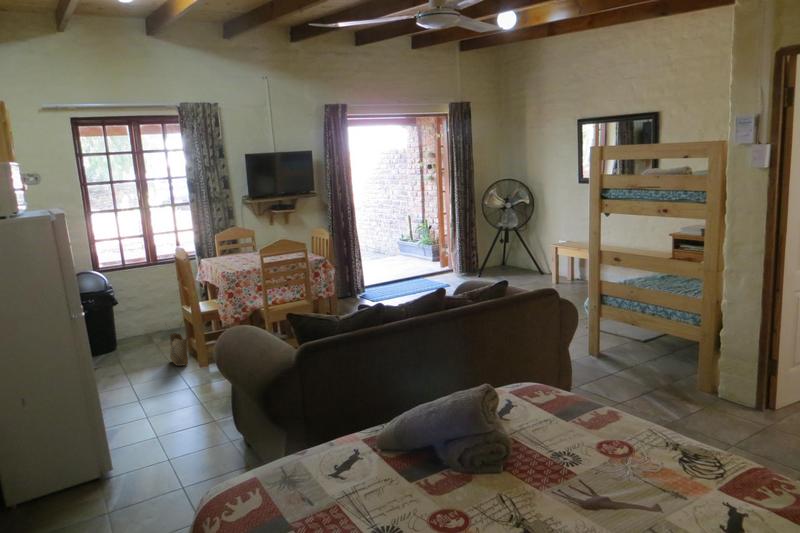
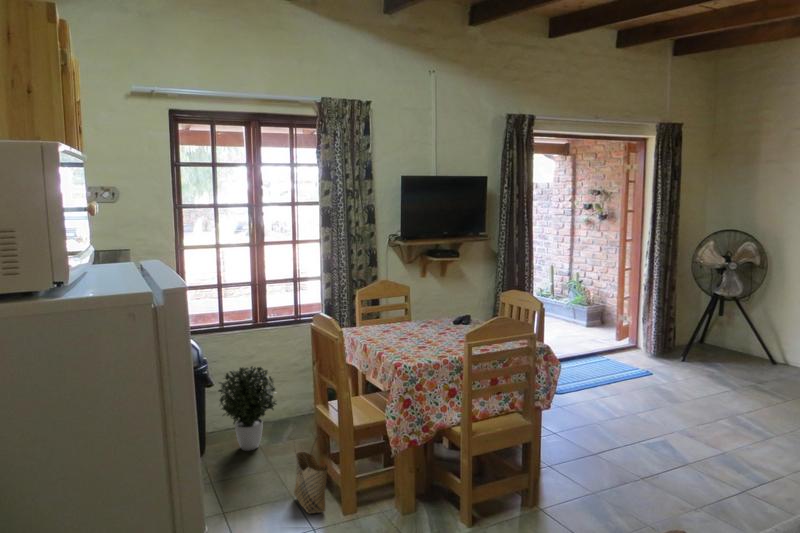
potted plant: none [122,288,164,344] -> present [219,367,276,451]

